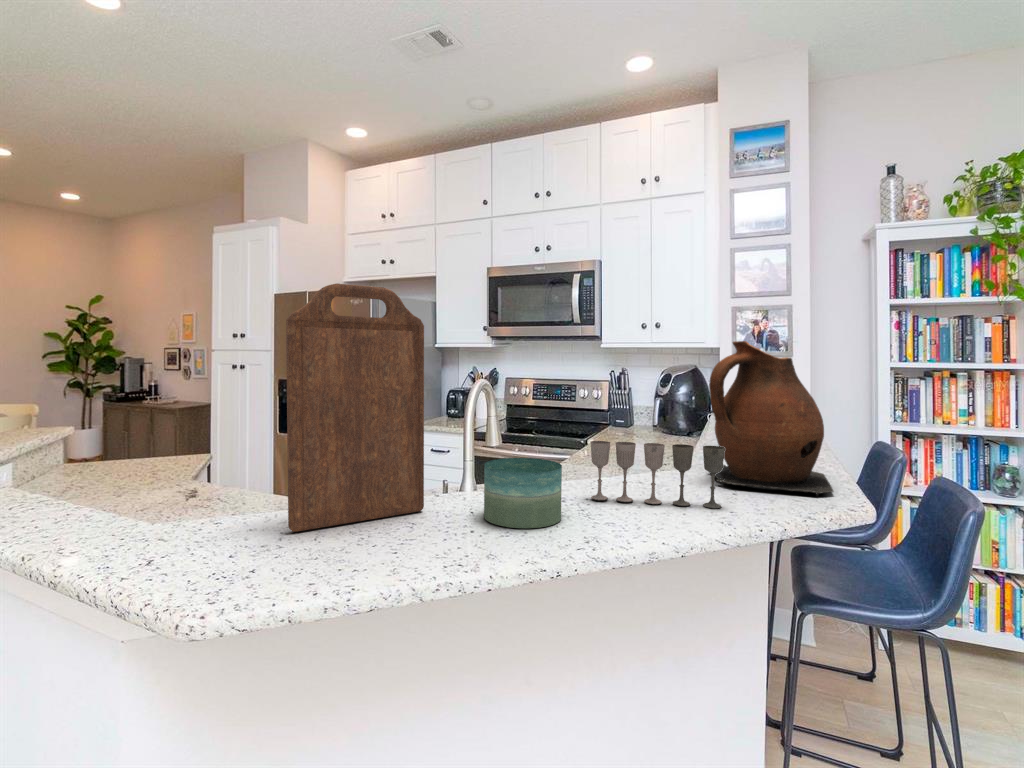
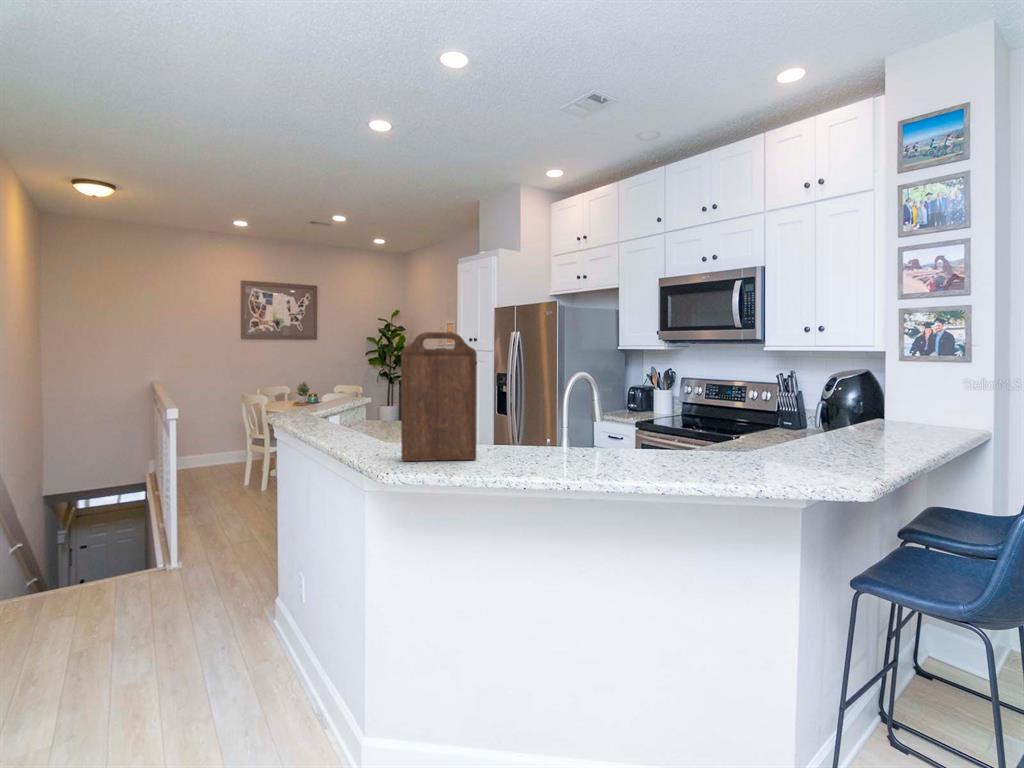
ceramic pitcher: present [709,341,834,496] -> none [689,359,800,479]
wine glass: present [591,441,725,508] -> none [581,427,660,477]
candle: present [484,458,562,528] -> none [500,433,545,473]

